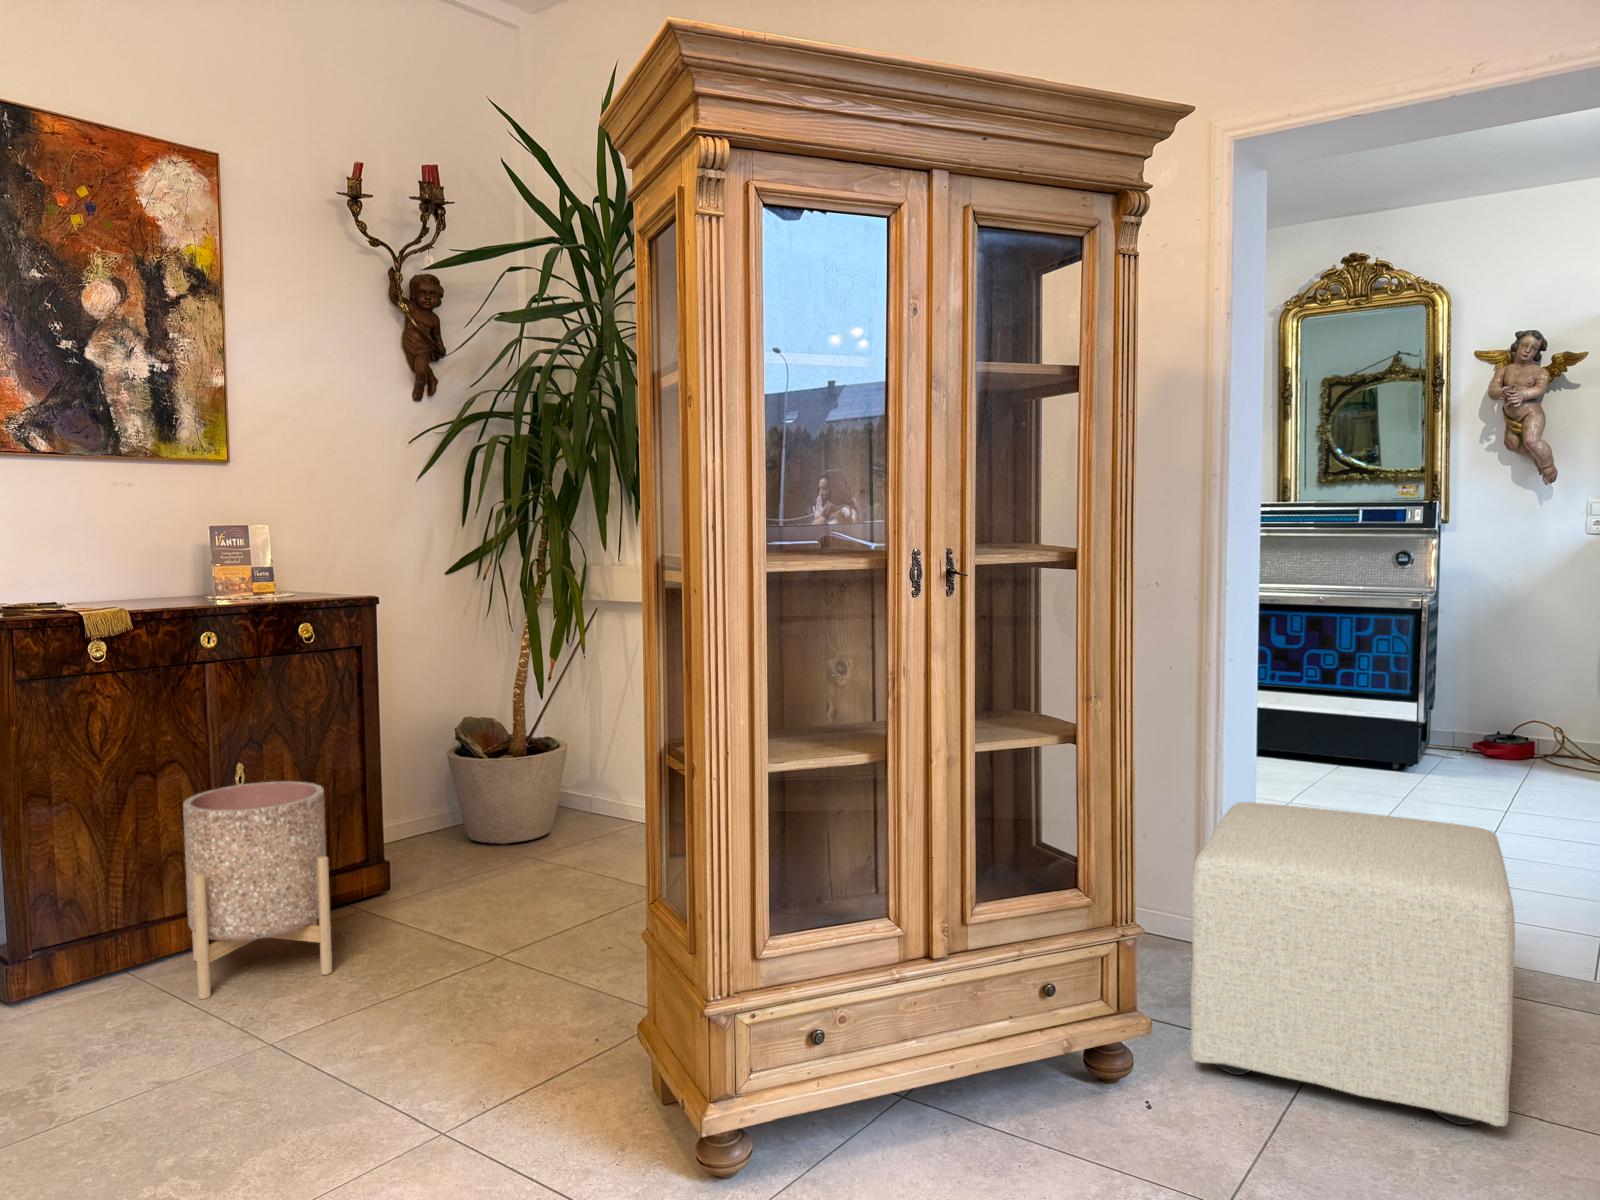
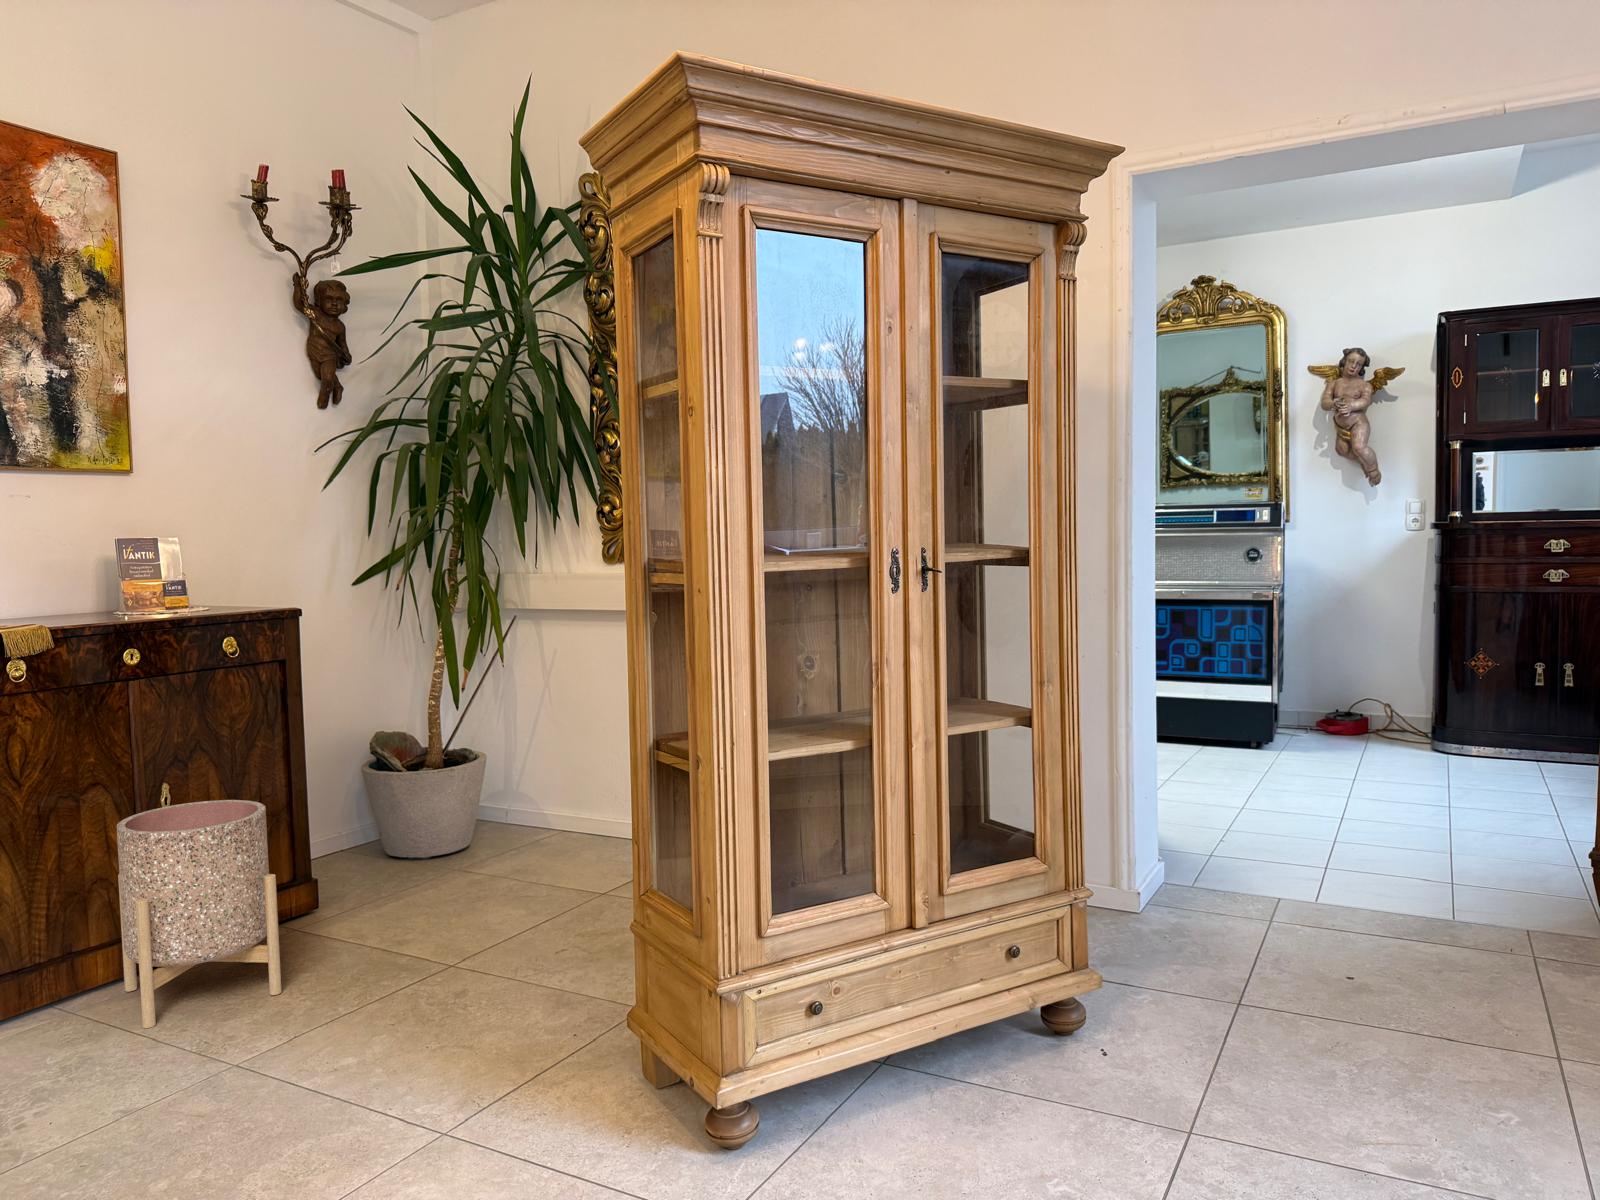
ottoman: present [1190,802,1515,1126] -> none [1133,776,1414,1047]

